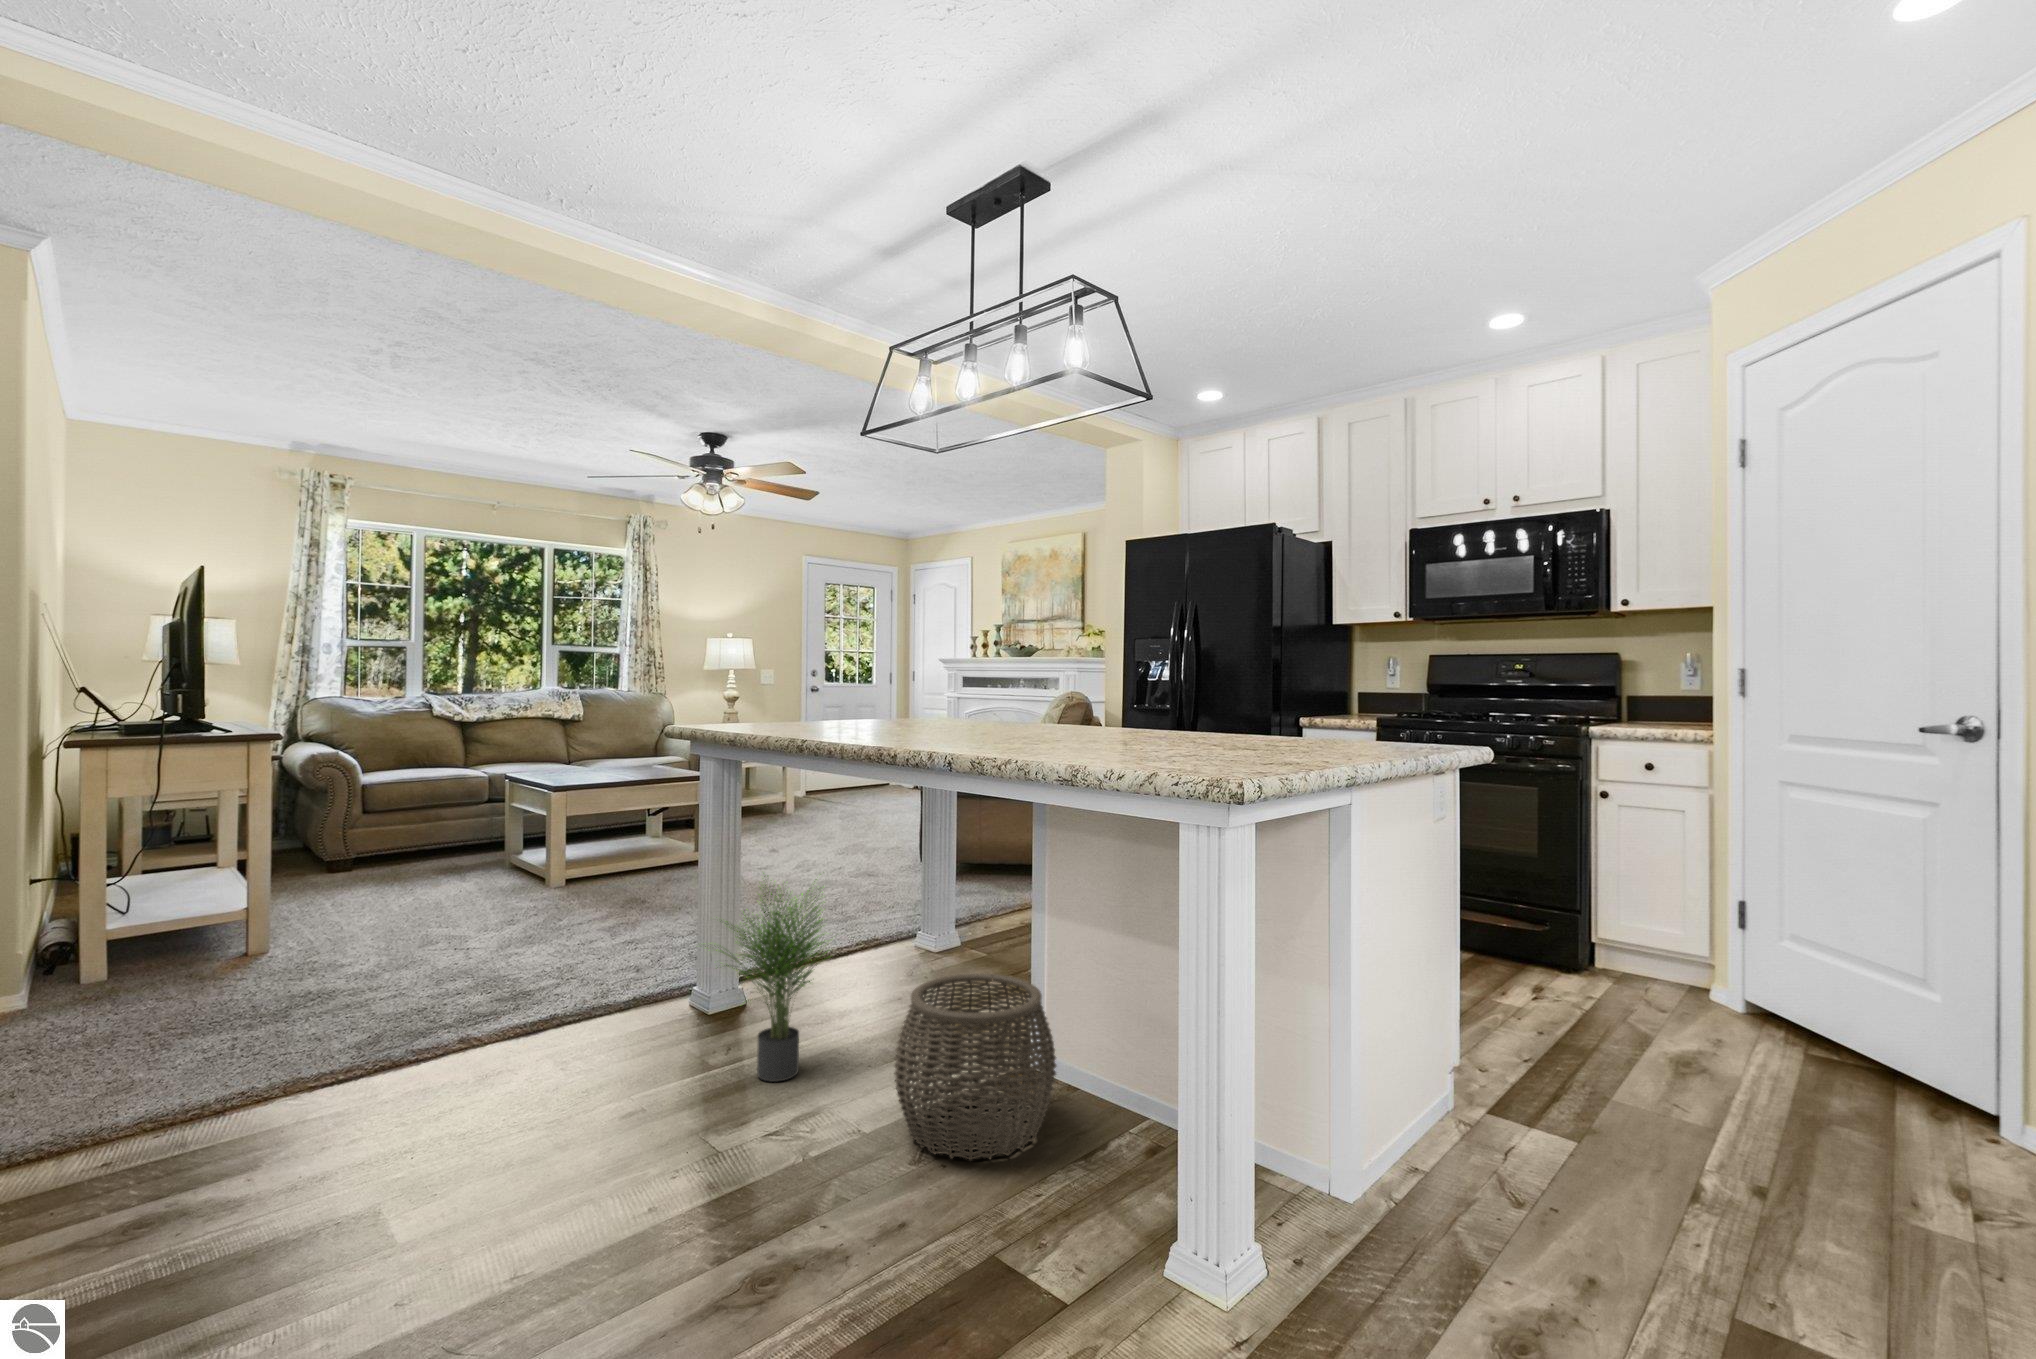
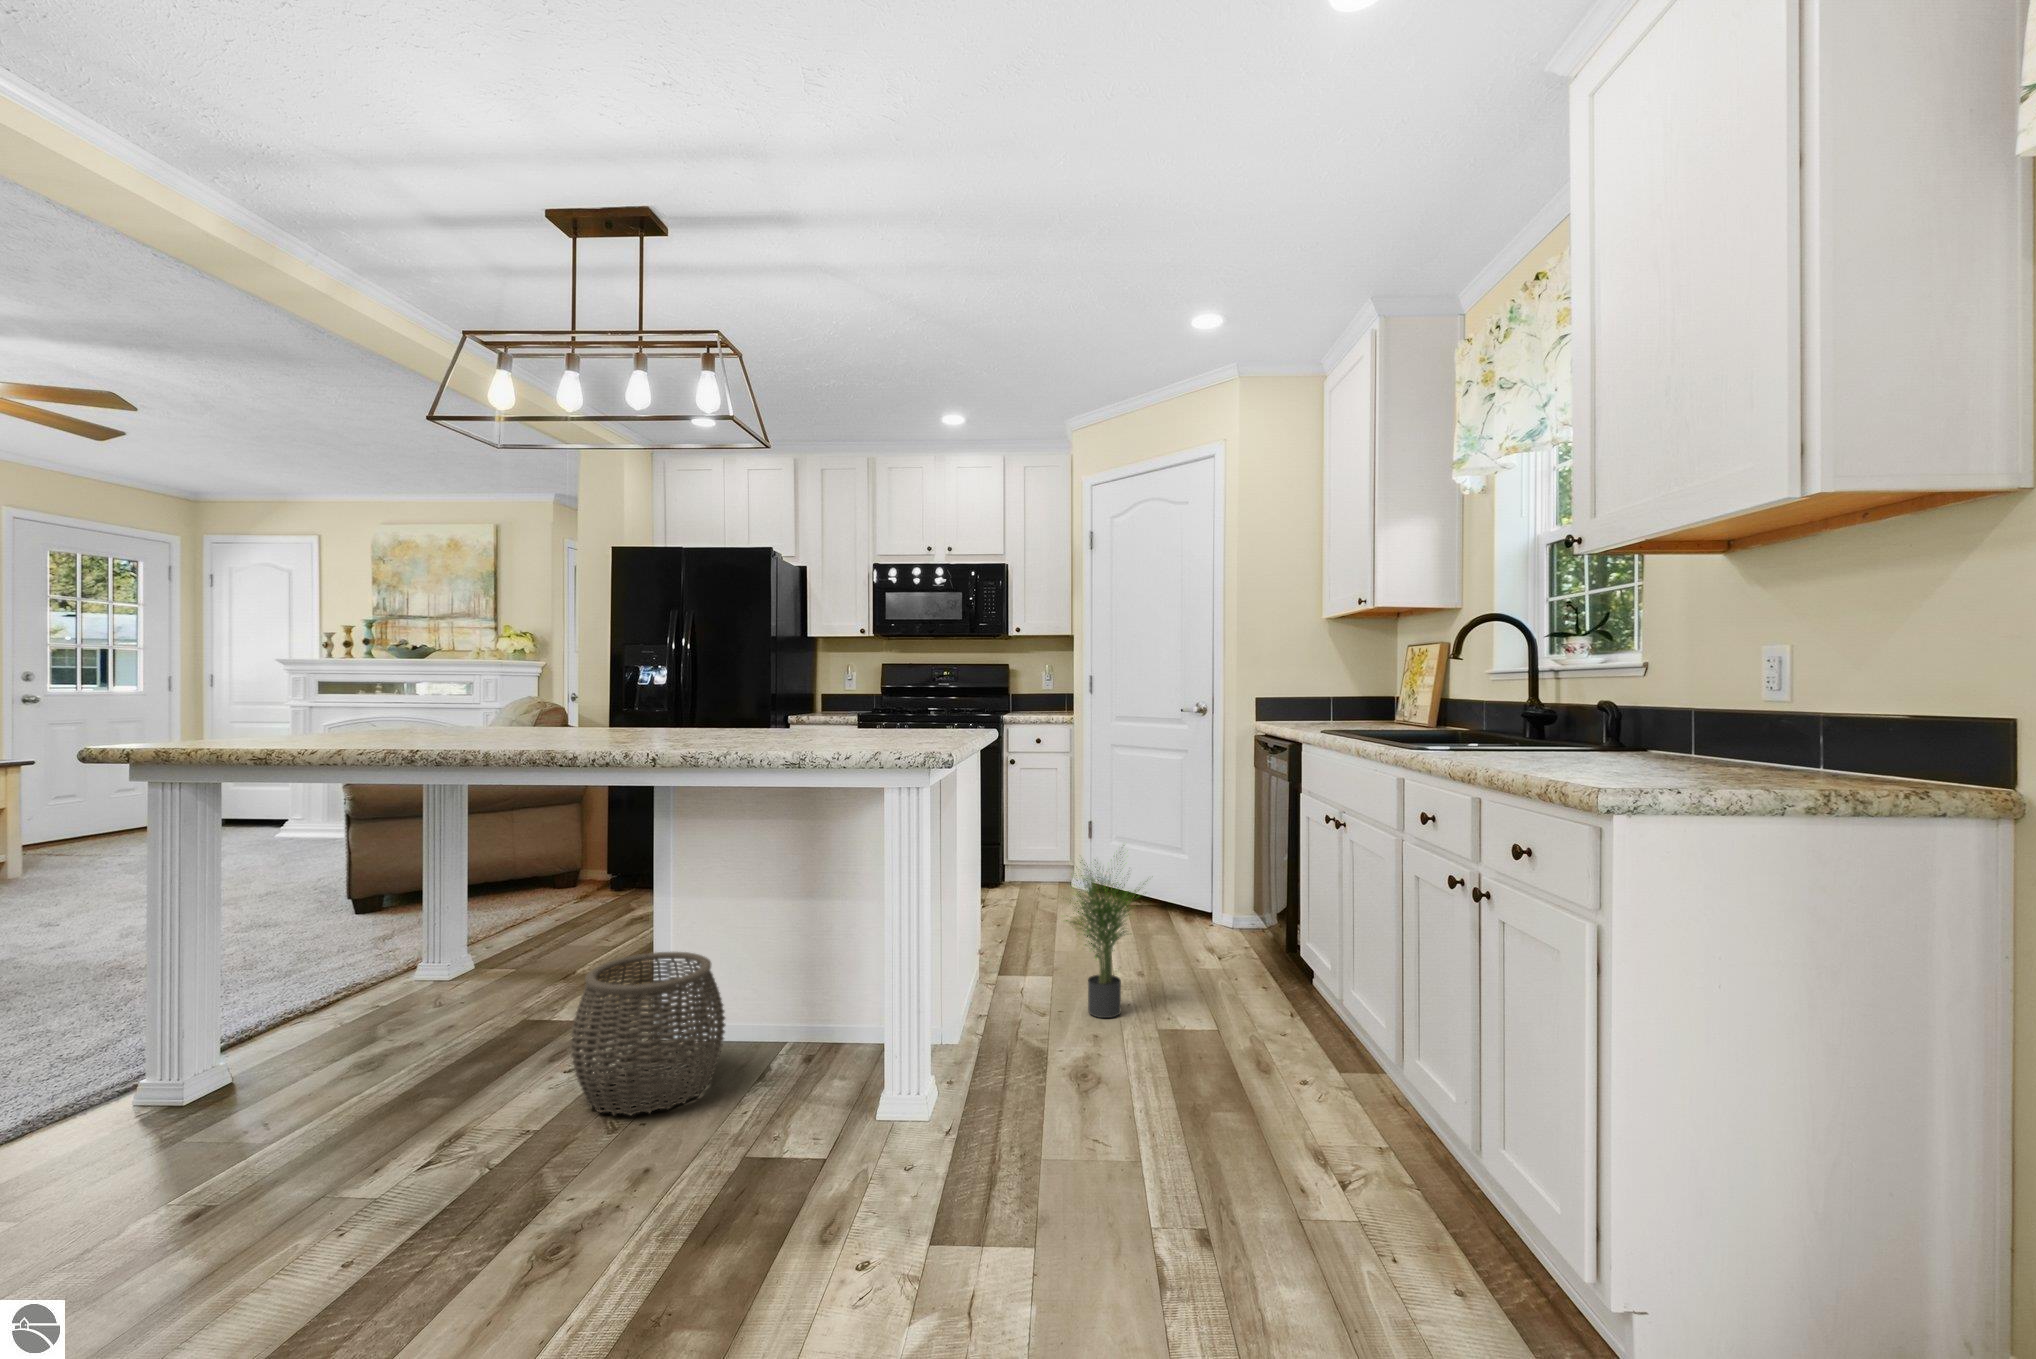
potted plant: present [705,876,827,1082] -> present [1066,854,1140,1018]

